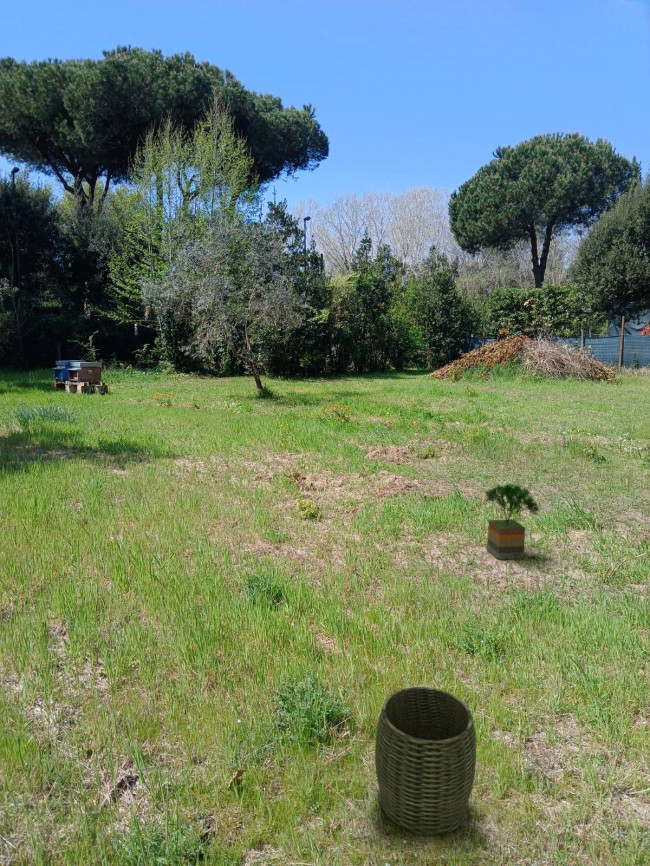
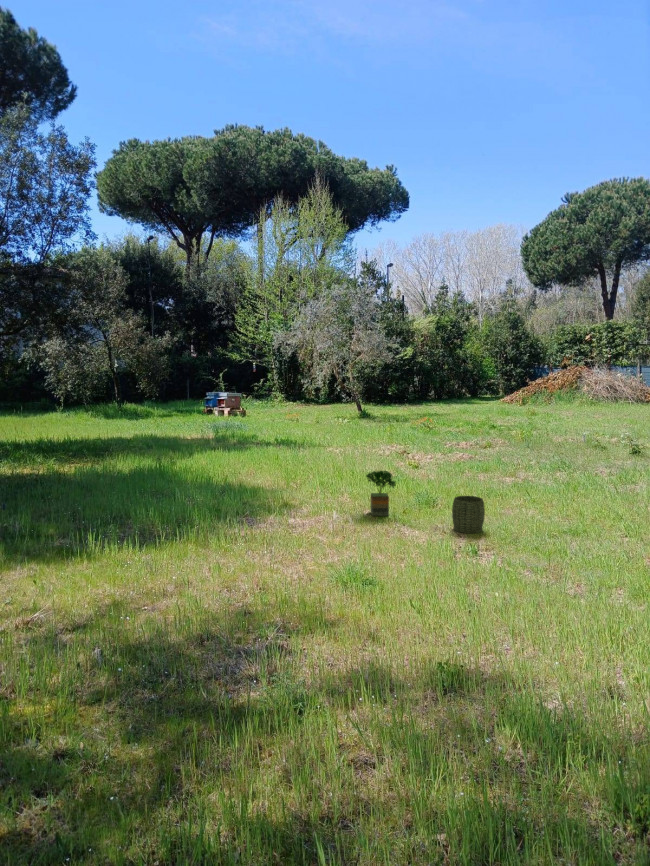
potted tree: present [486,484,539,560] -> present [366,470,396,516]

